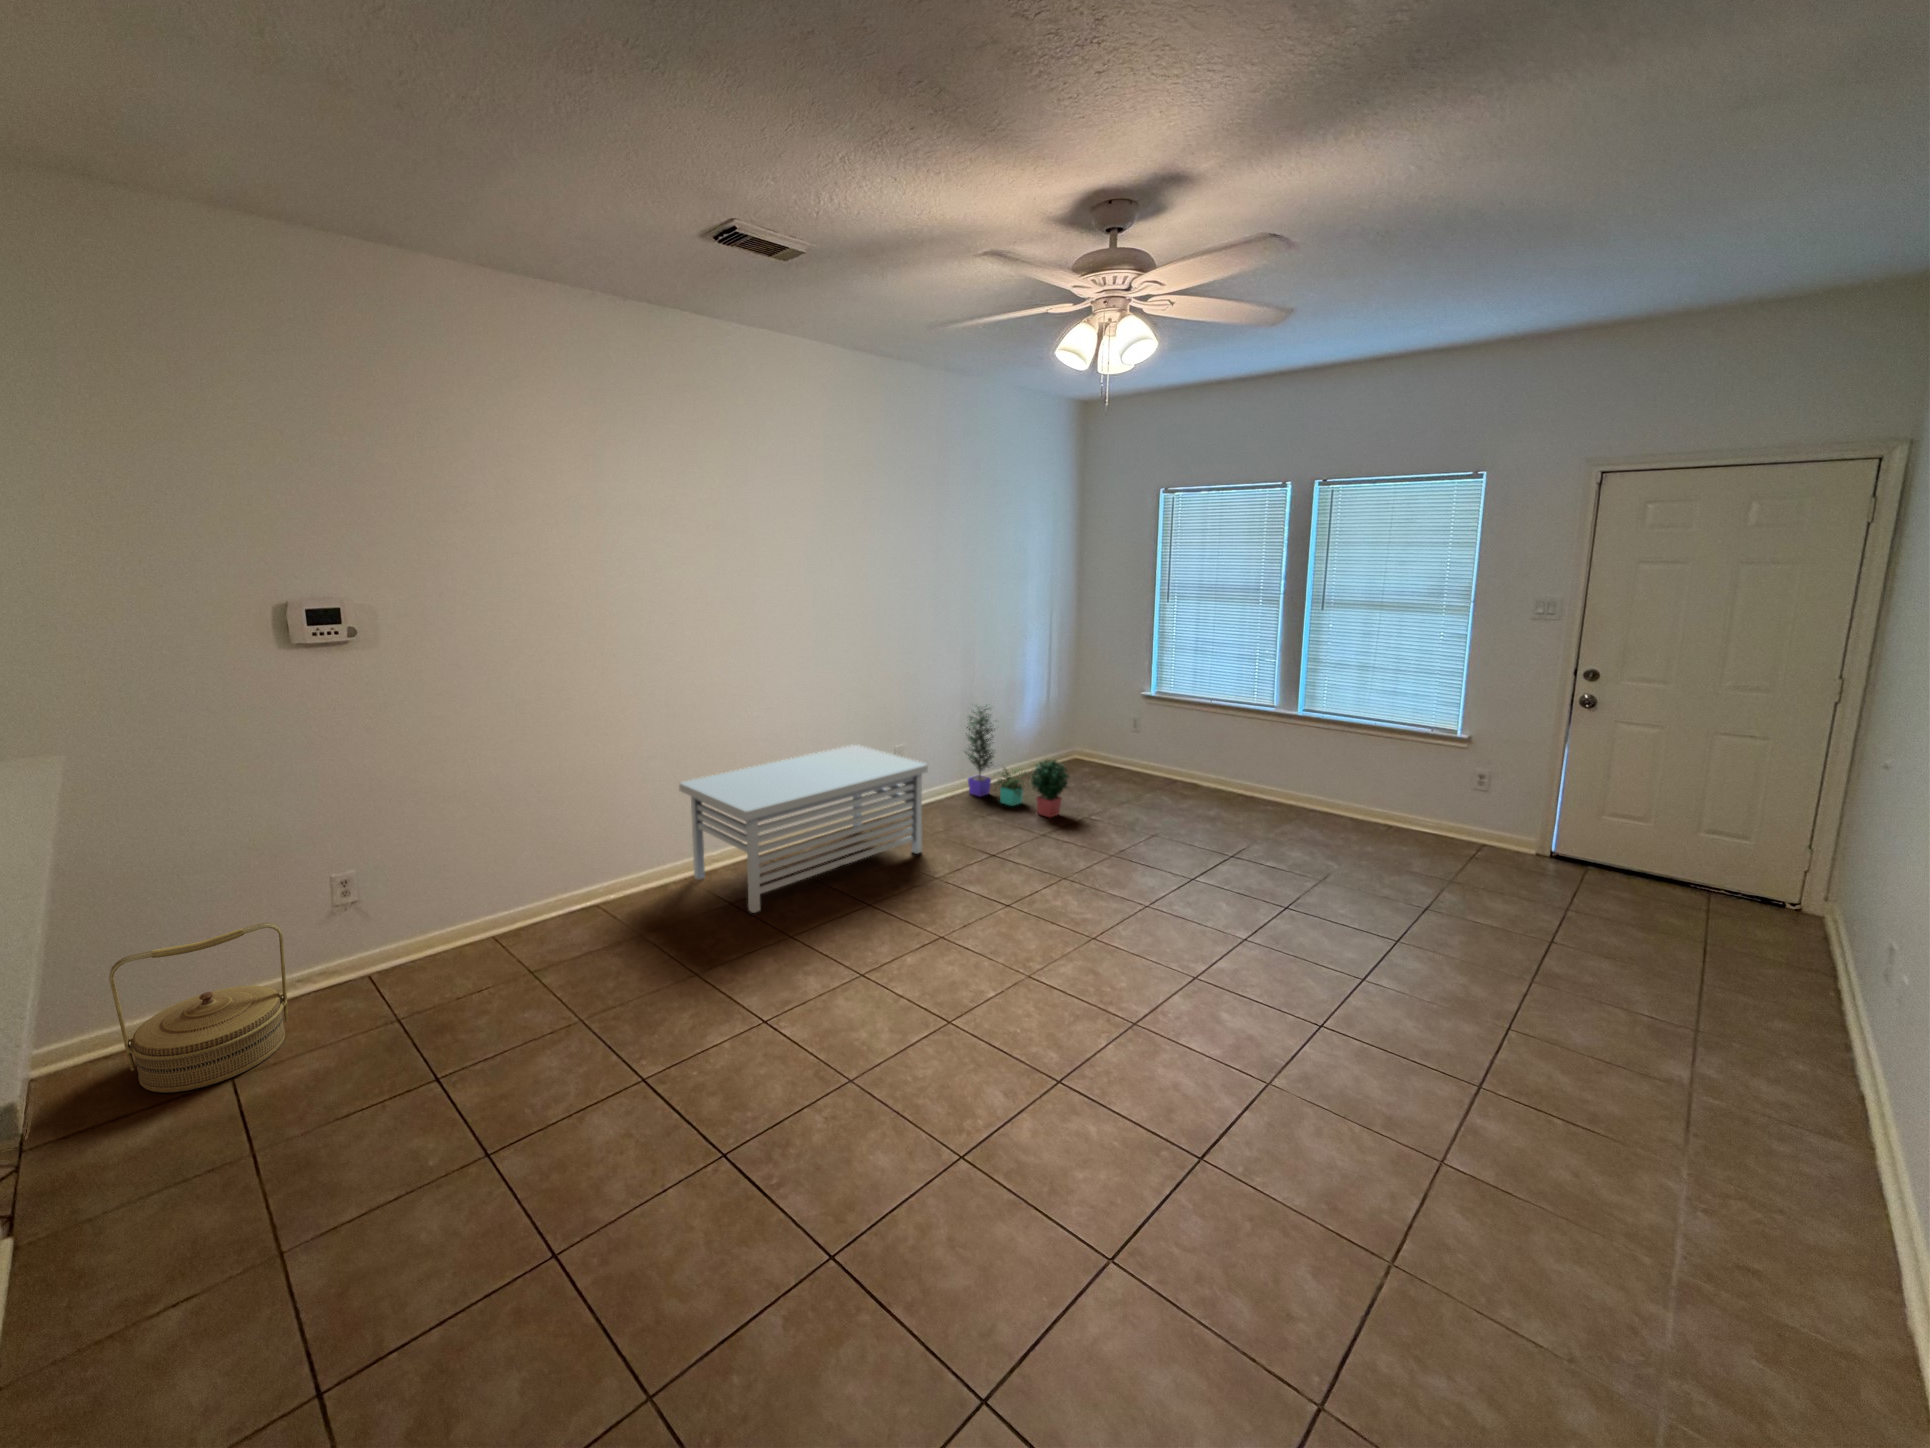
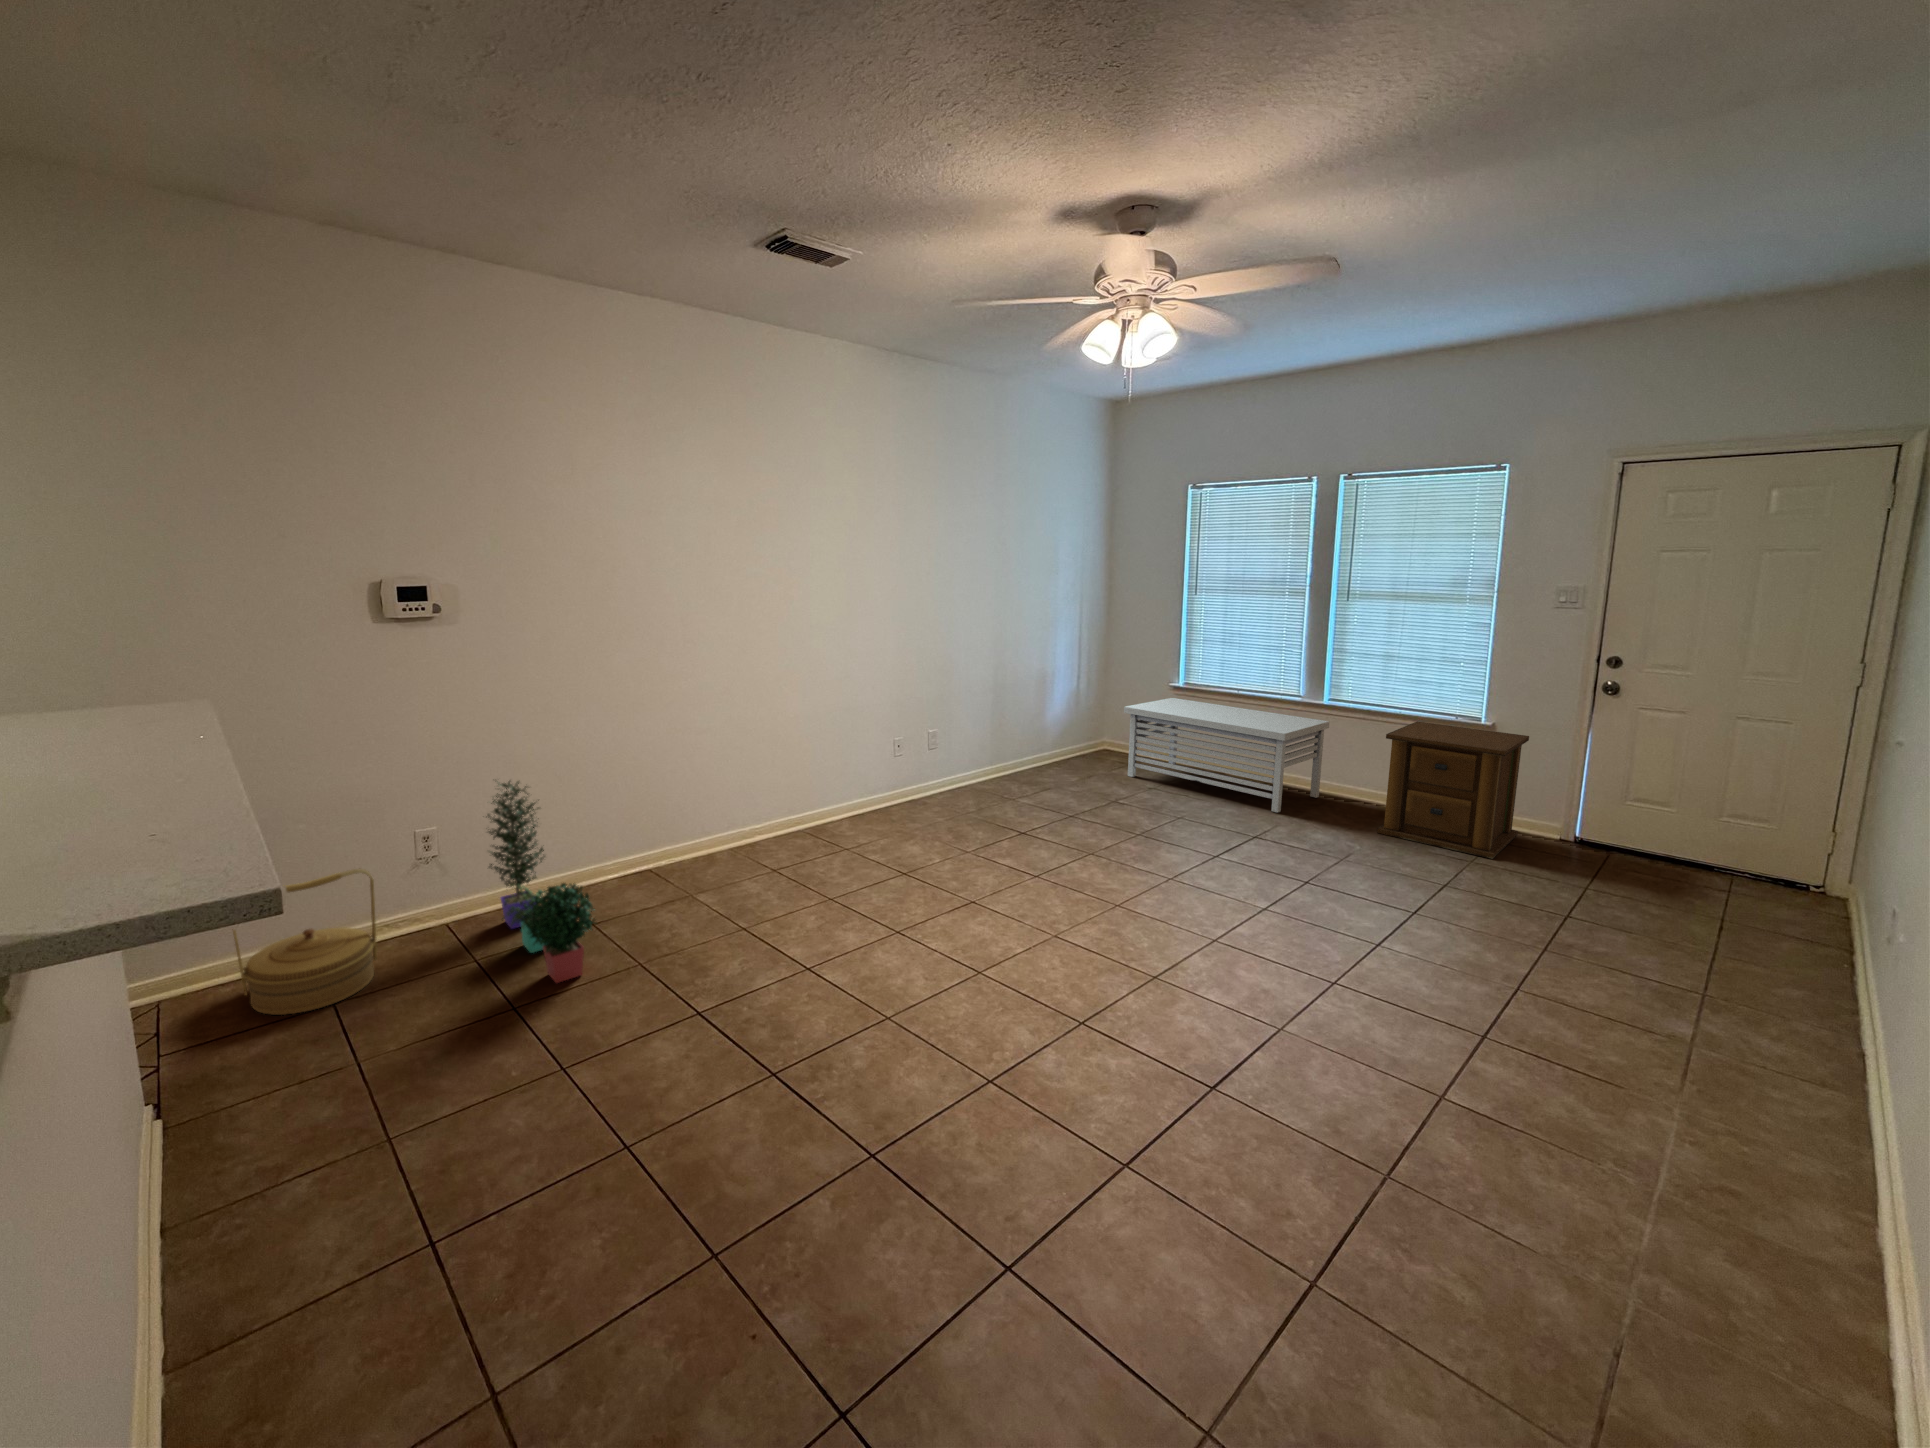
potted plant: present [965,705,1070,817] -> present [488,781,595,983]
side table: none [1352,732,1504,876] -> present [1377,721,1529,859]
storage bench: present [679,745,928,913] -> present [1124,698,1329,813]

